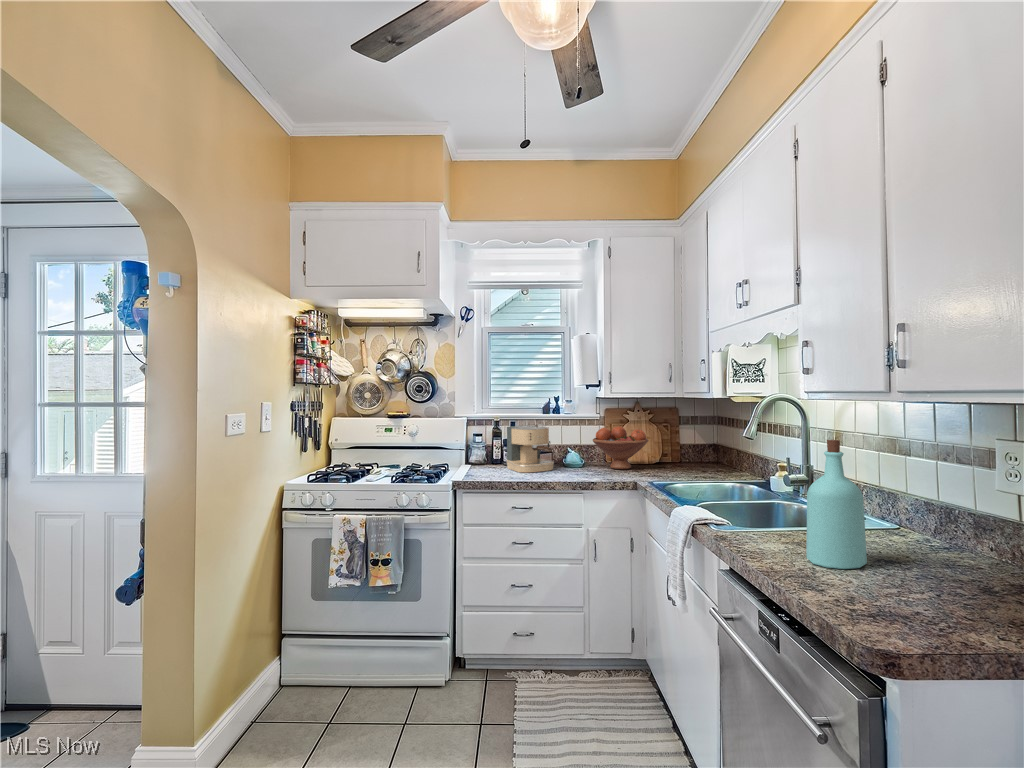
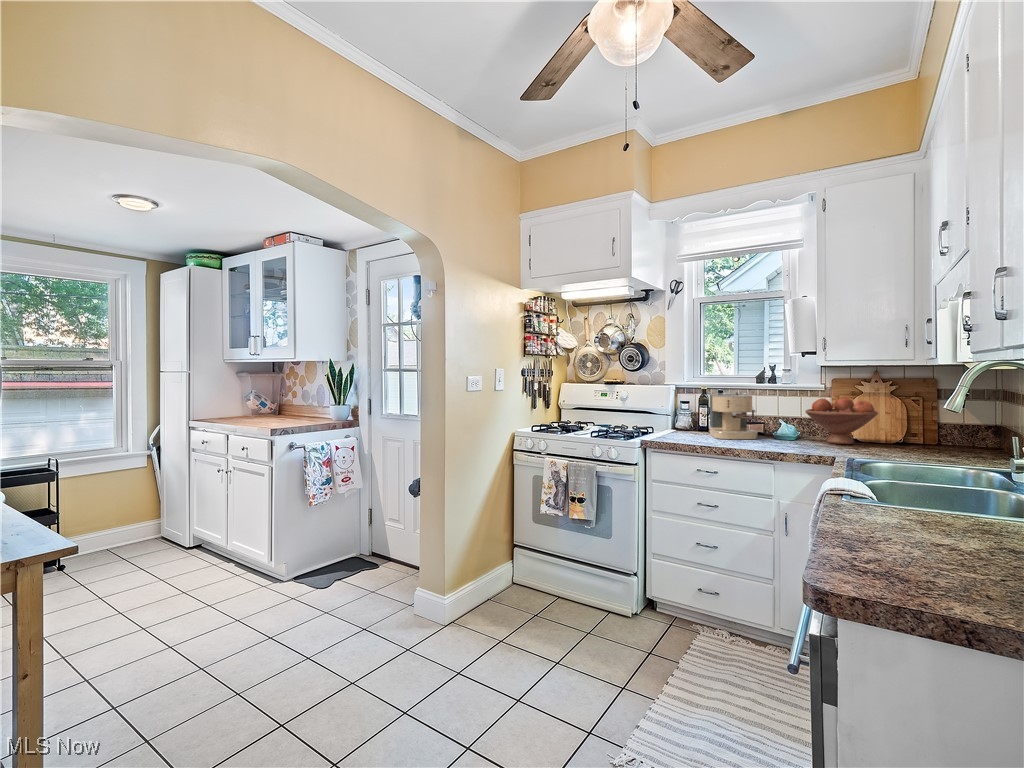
bottle: present [806,440,867,569] -> none [897,394,980,544]

